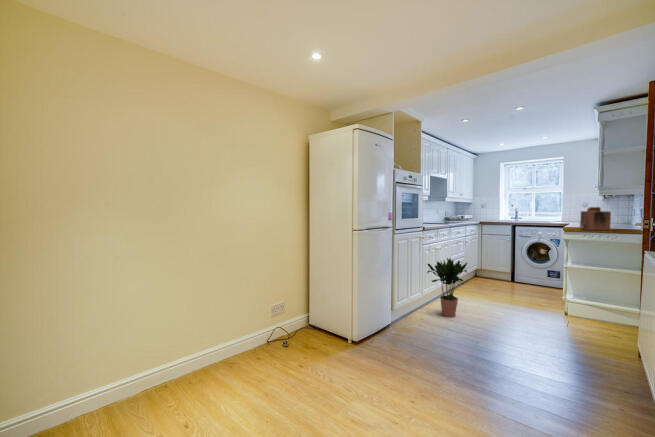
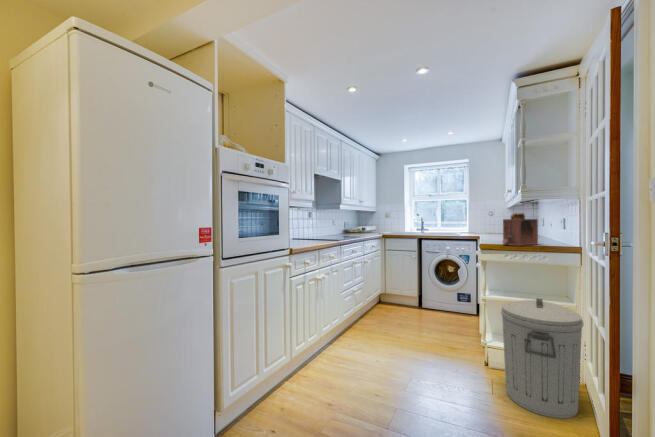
potted plant: present [427,258,467,317] -> none [290,293,360,403]
trash can: none [572,265,632,338] -> present [501,298,583,418]

